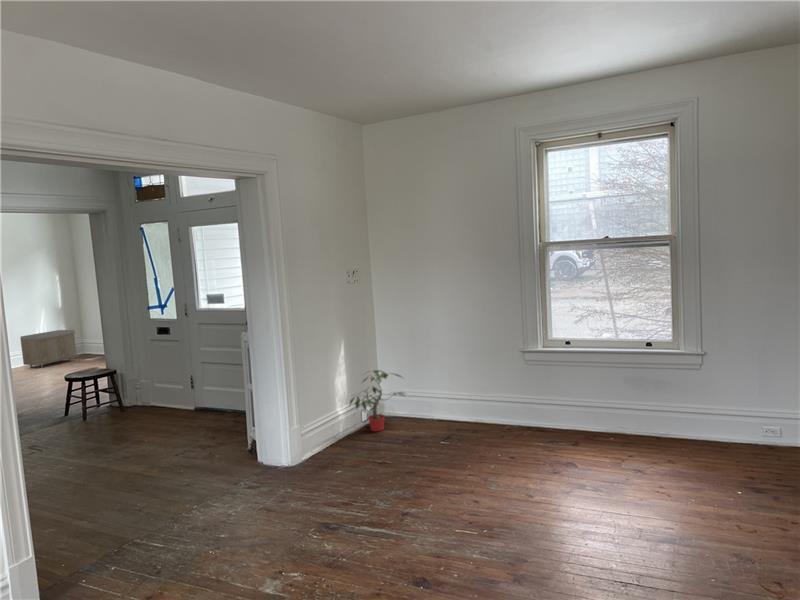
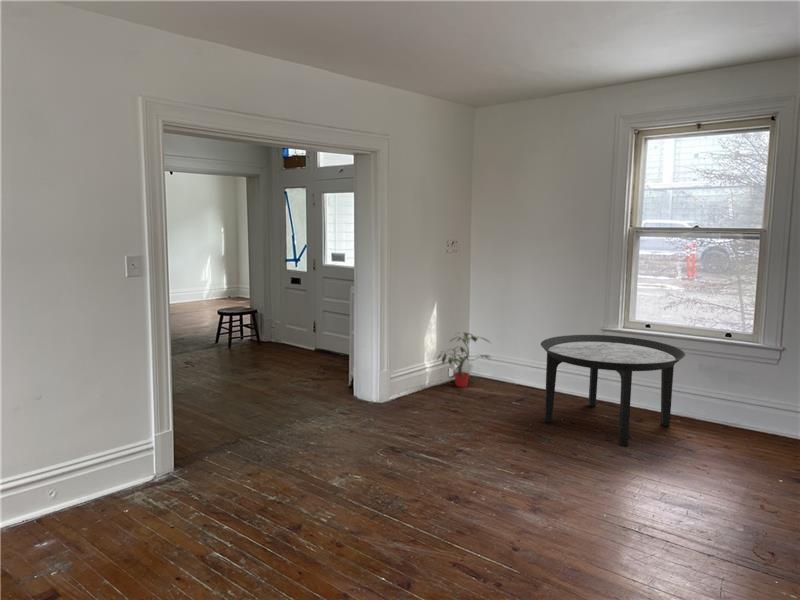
storage bench: present [20,330,77,368] -> none [190,274,232,304]
round table: none [469,356,620,477] -> present [541,335,685,446]

